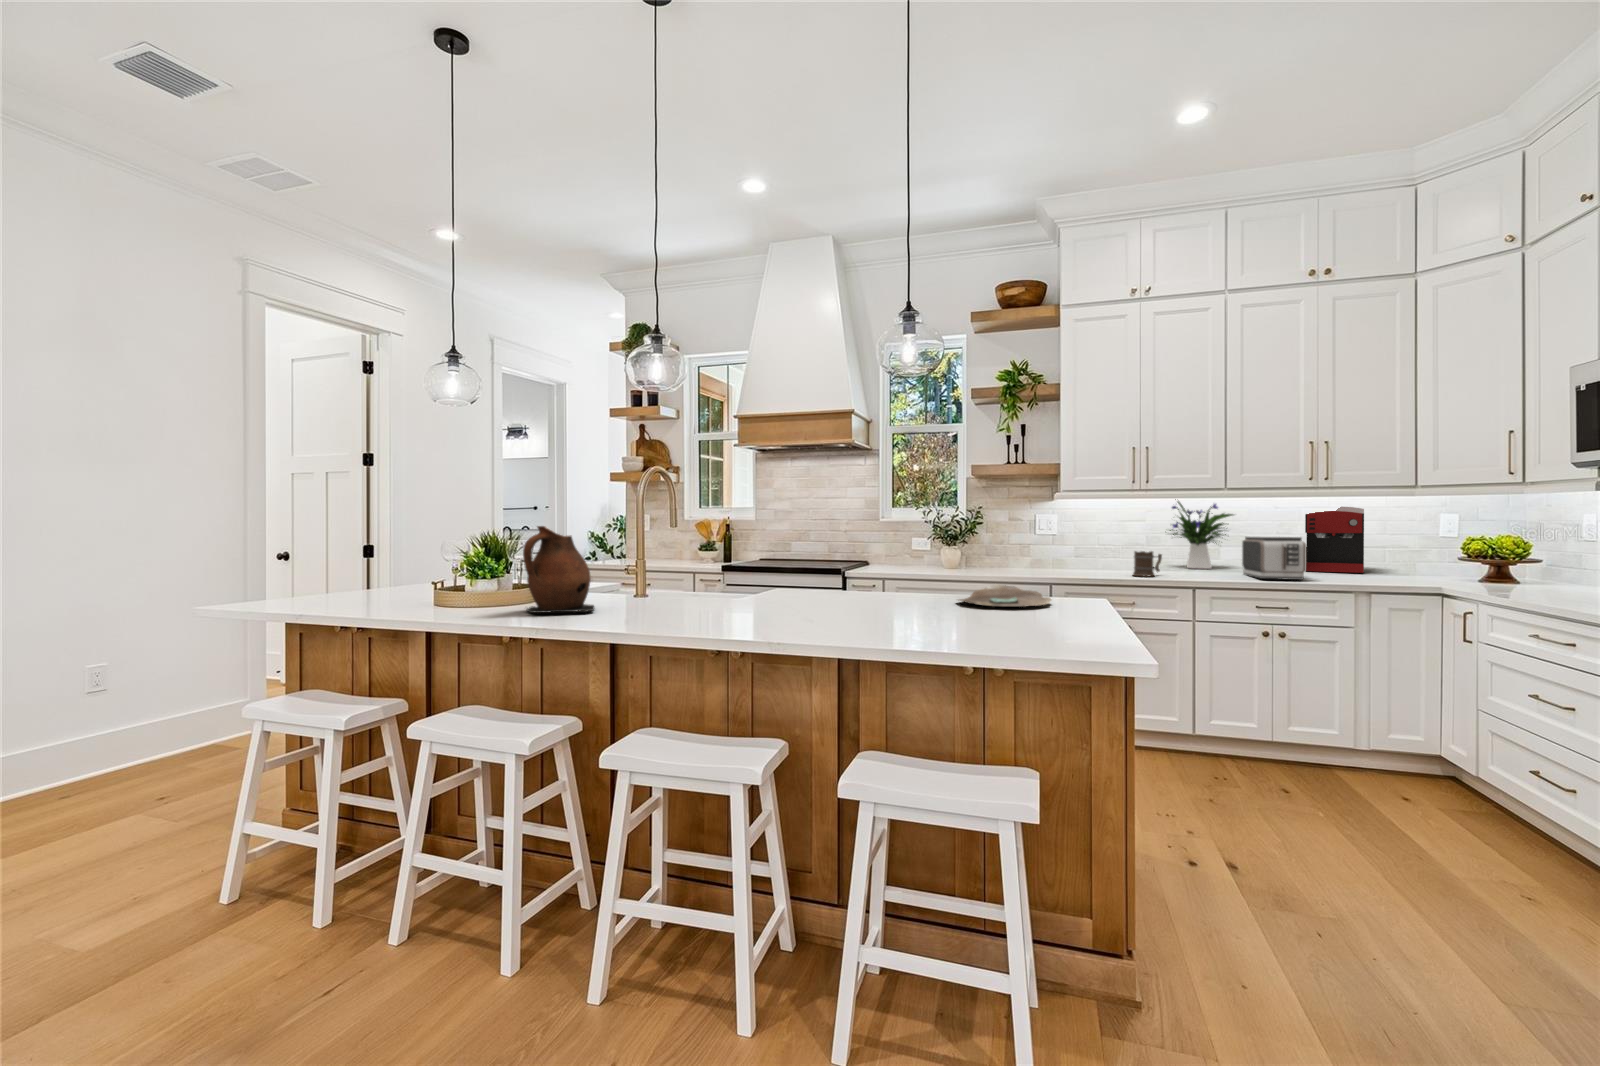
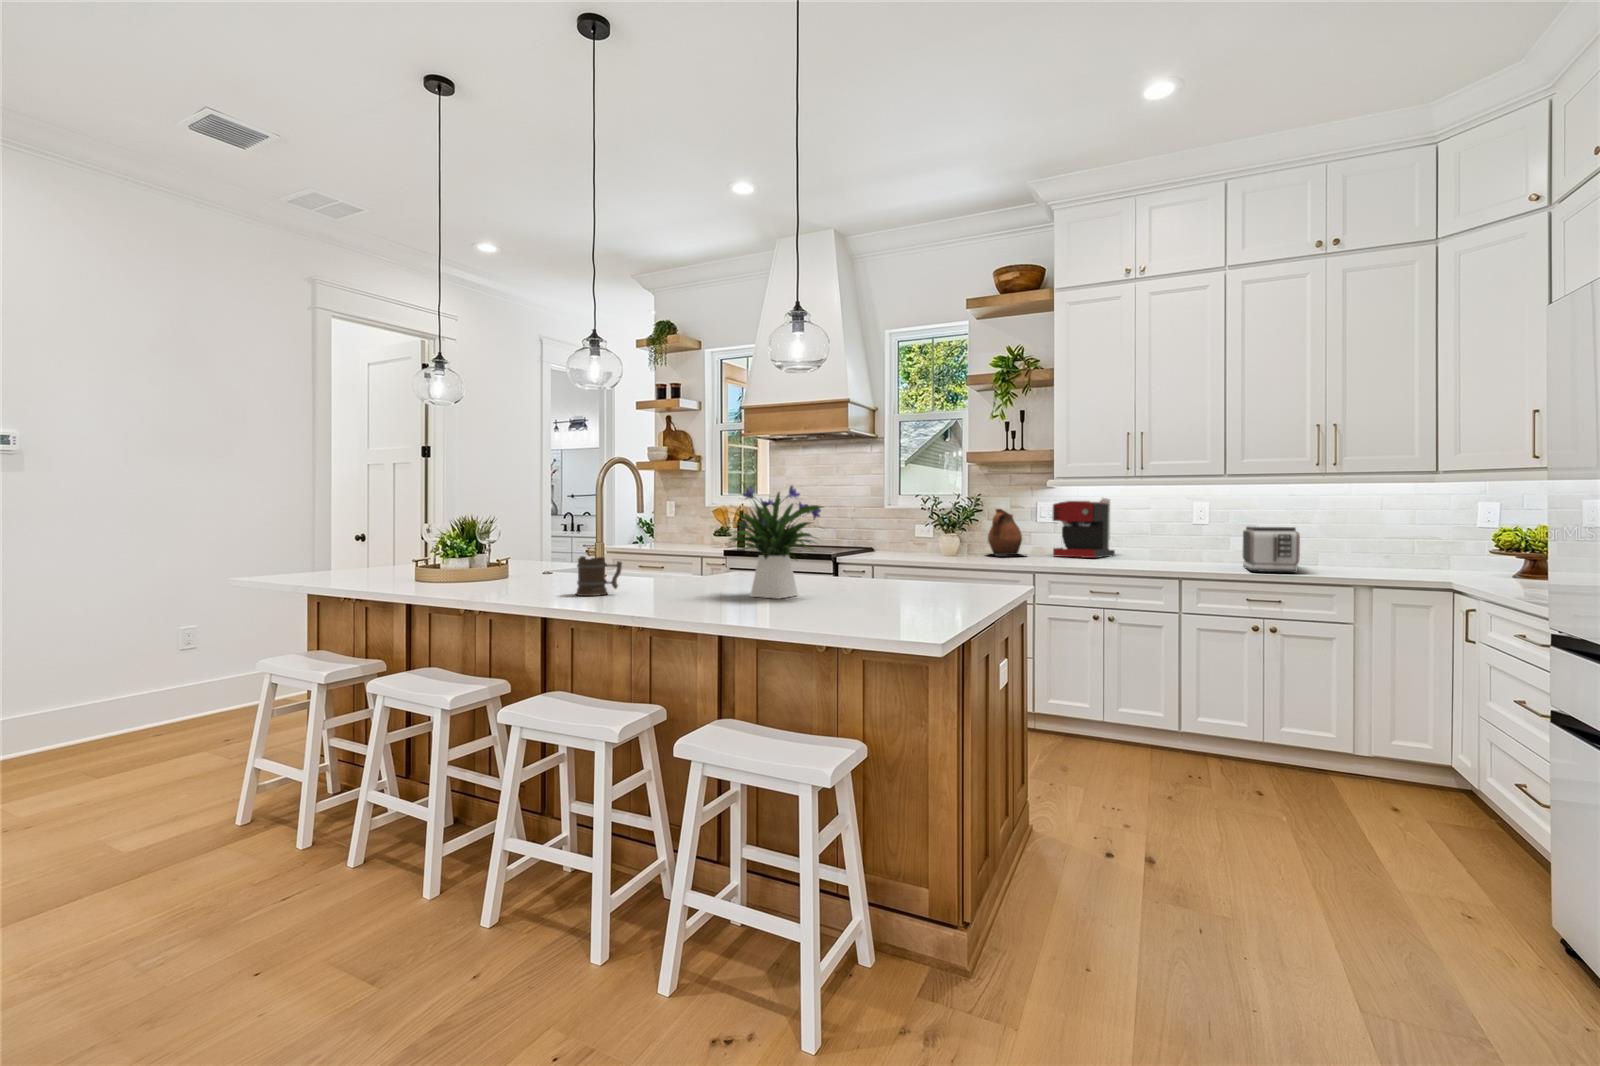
flower arrangement: present [1169,499,1233,569] -> present [731,486,822,599]
coffee maker: present [1305,507,1364,573] -> present [1053,498,1115,558]
ceramic pitcher: present [523,526,594,613] -> present [988,509,1022,555]
mug: present [1133,551,1162,576] -> present [576,556,622,596]
decorative bowl: present [960,584,1052,607] -> none [872,571,967,593]

